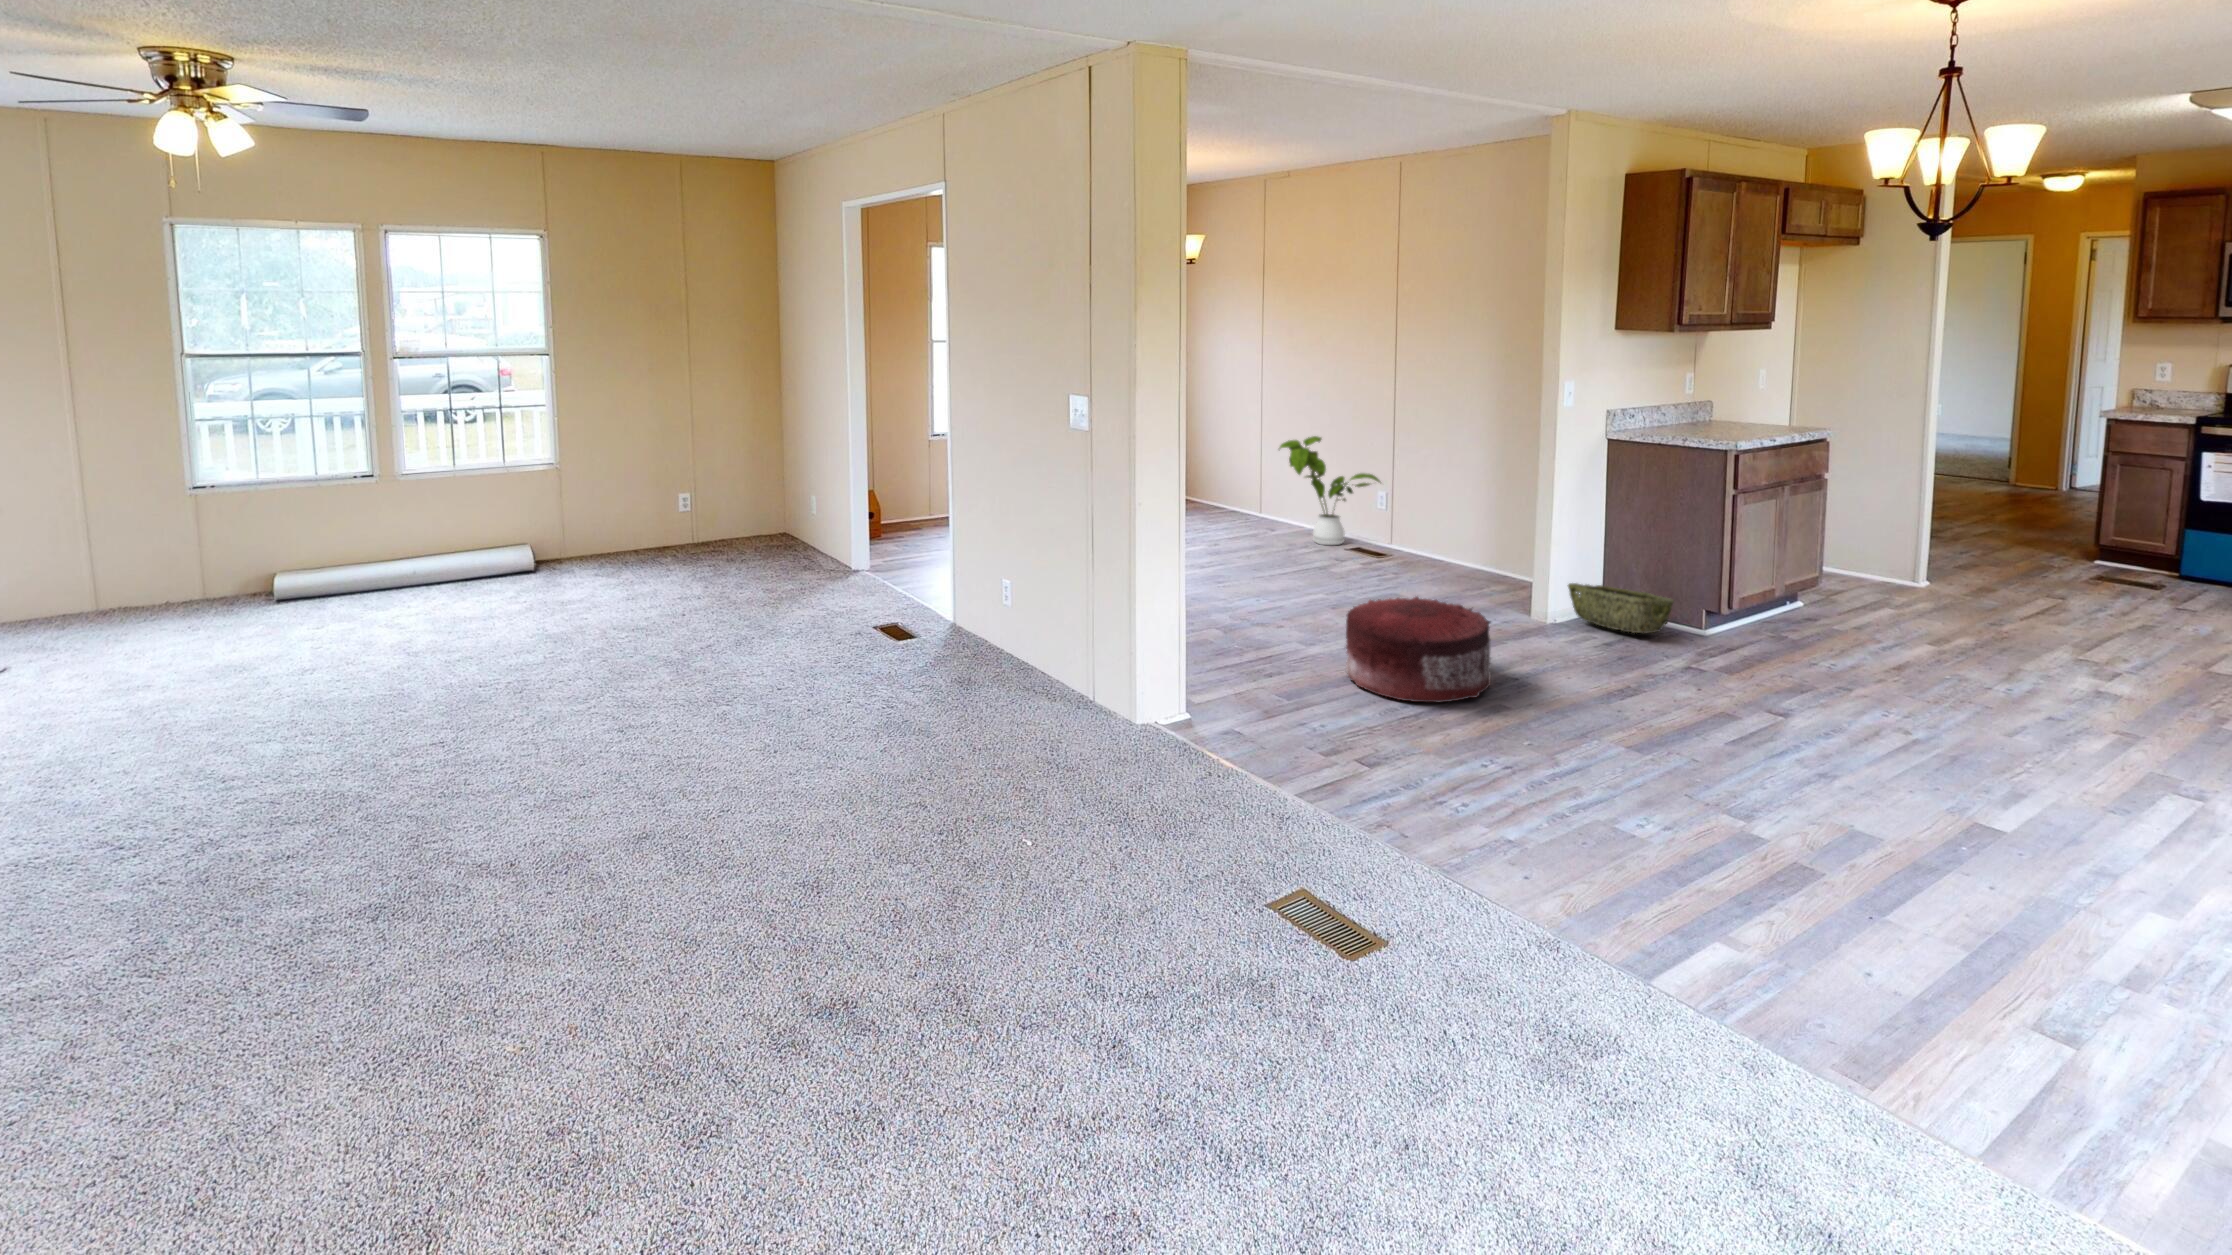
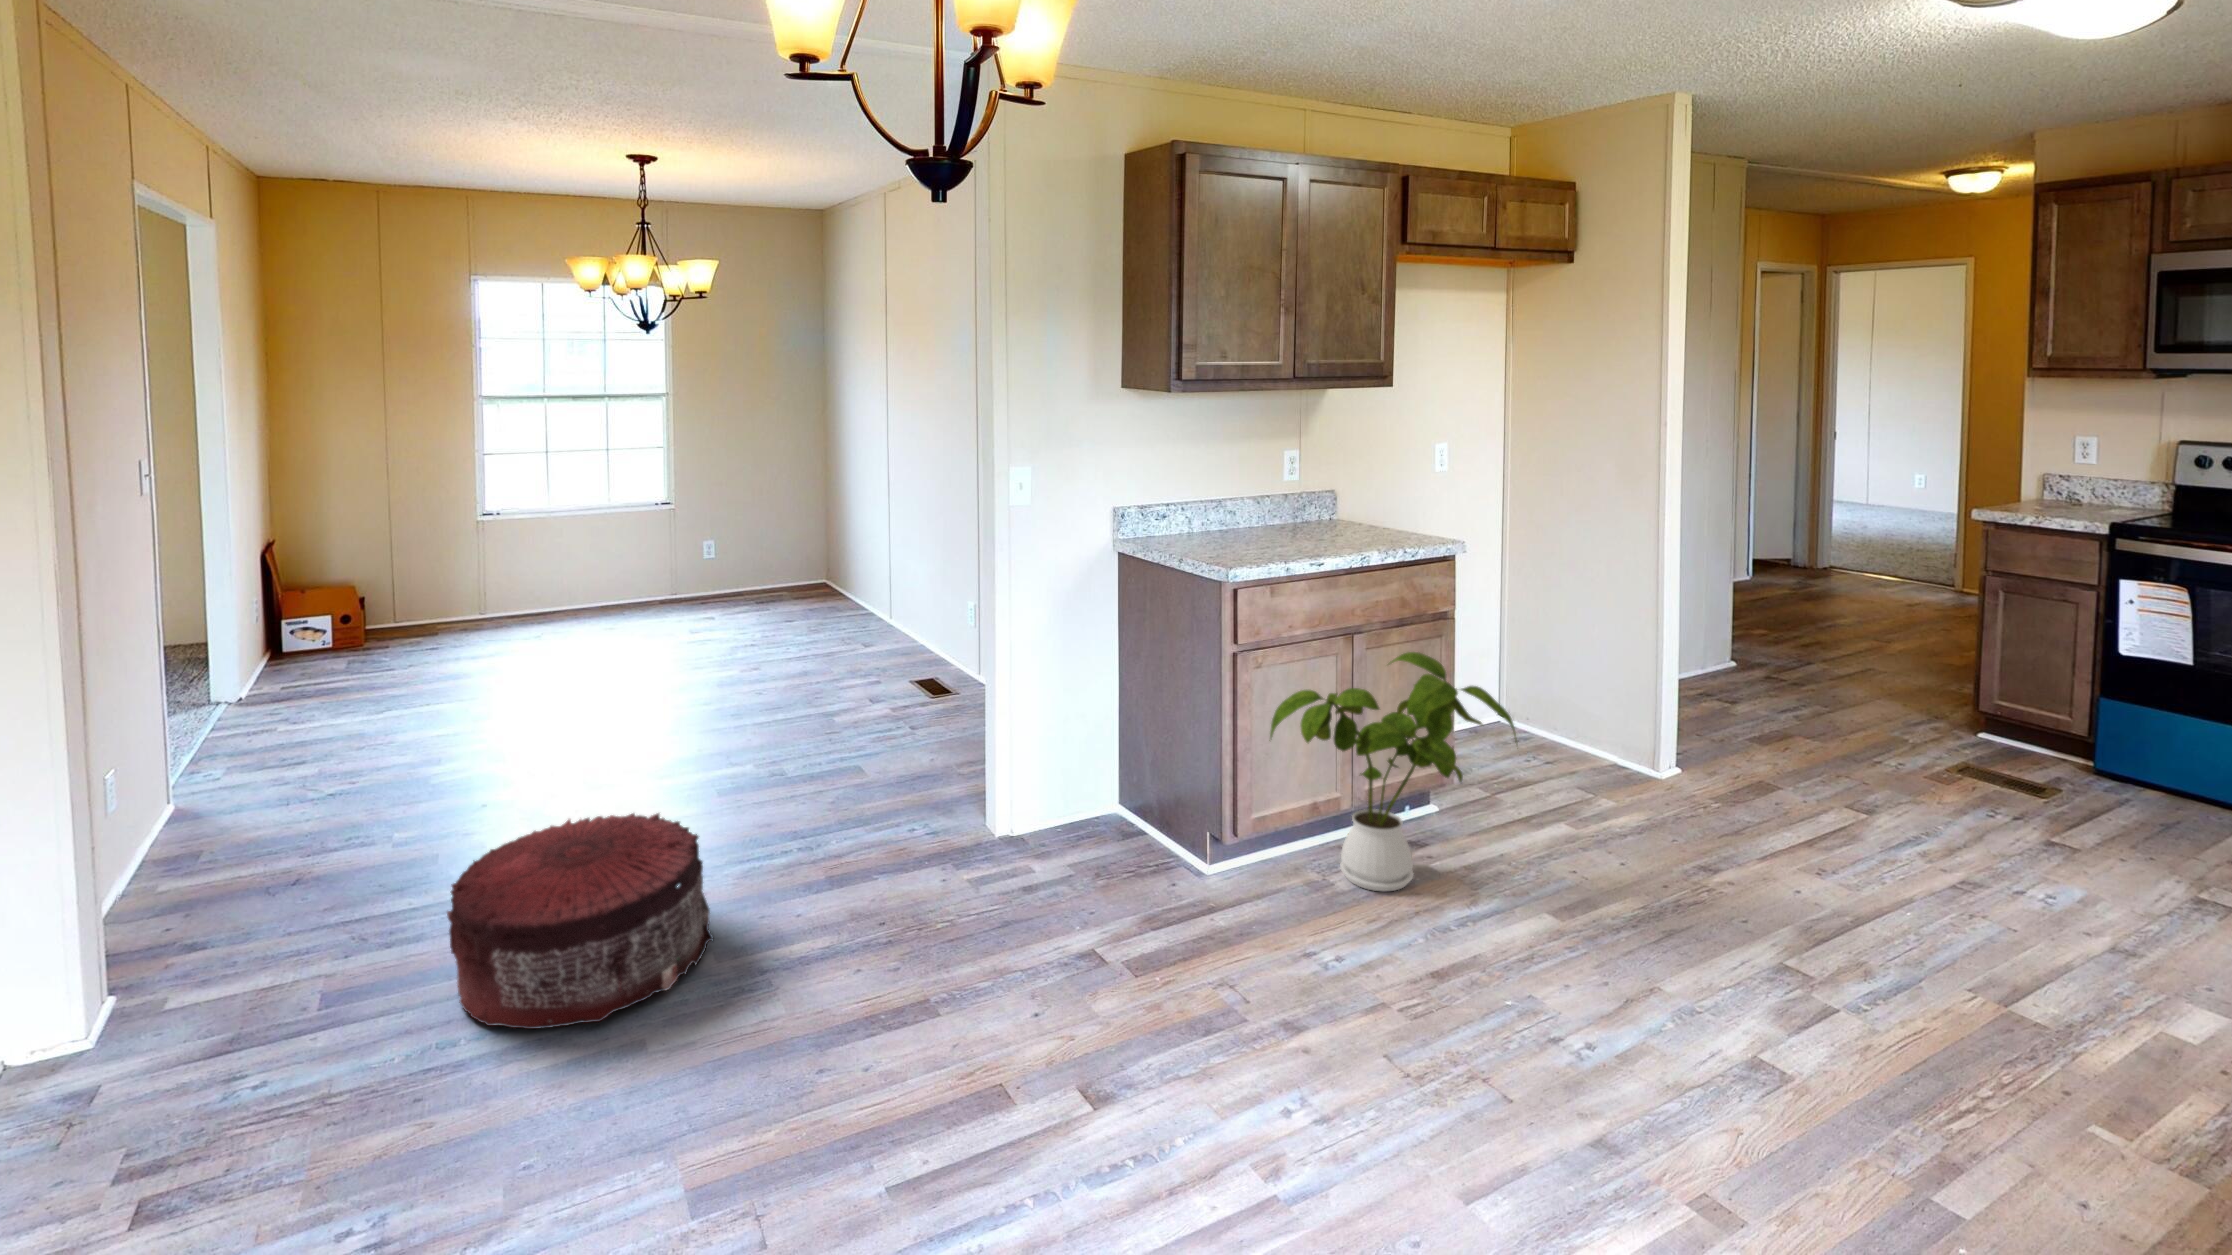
house plant: present [1280,436,1380,545] -> present [1270,652,1517,892]
woven basket: present [1568,583,1674,633] -> none [1010,776,1140,871]

